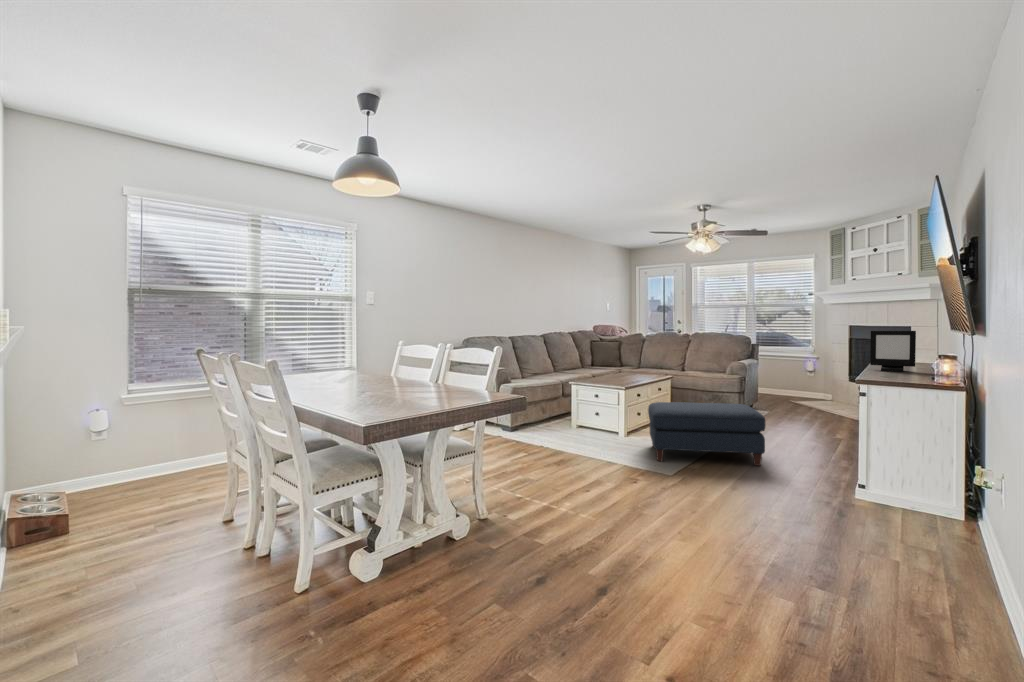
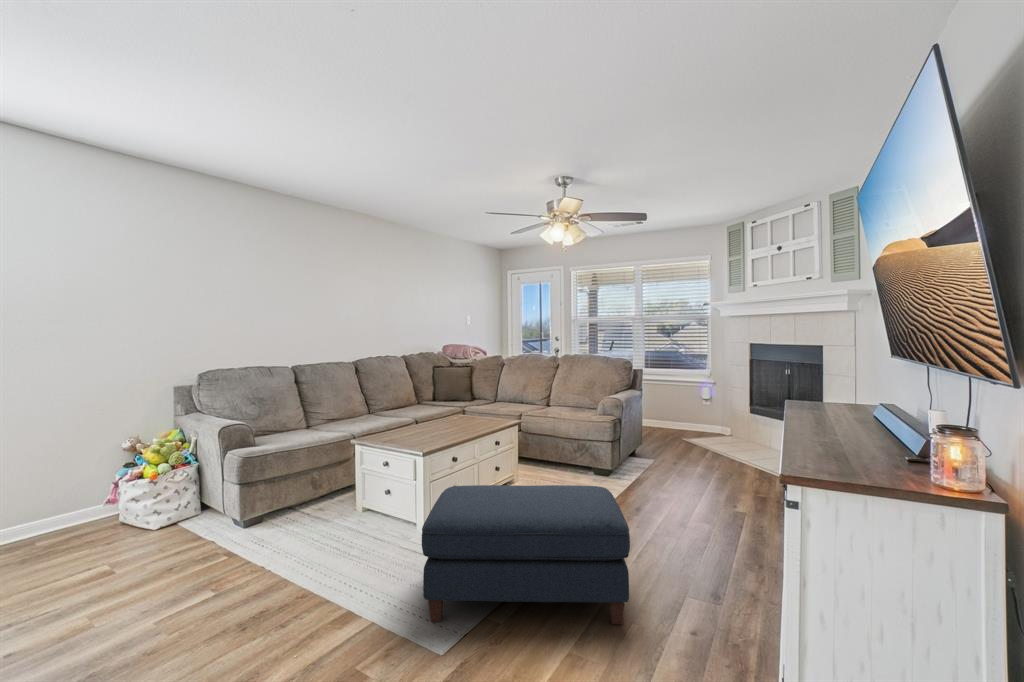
picture frame: present [870,331,916,372] -> none [812,361,897,443]

